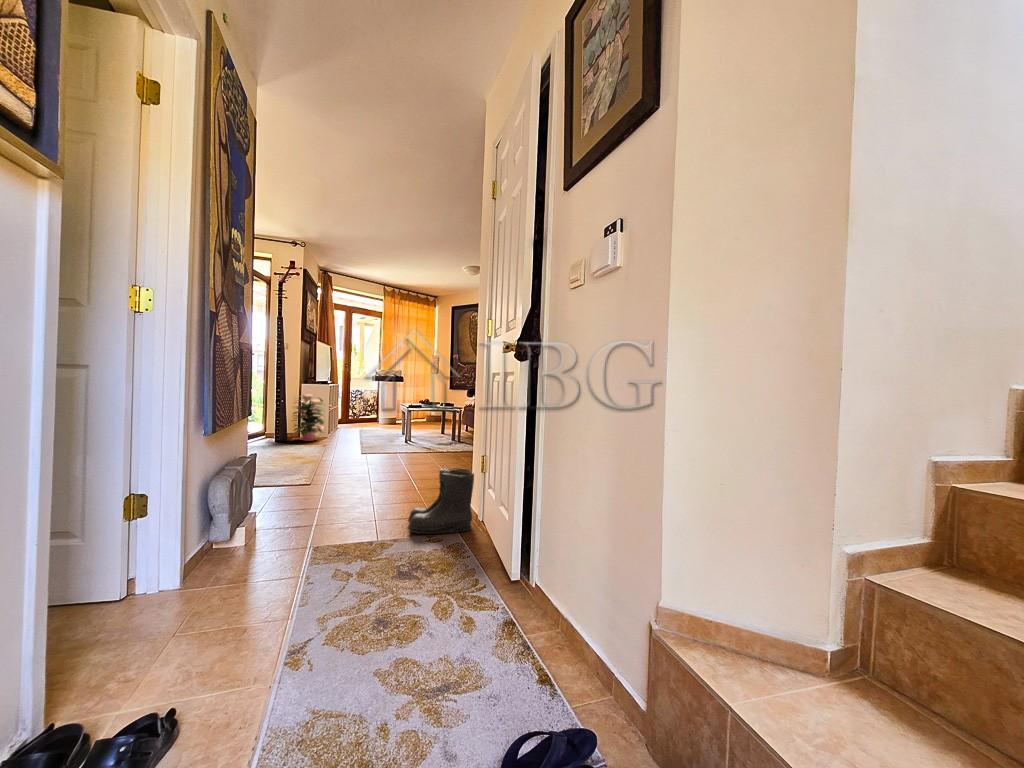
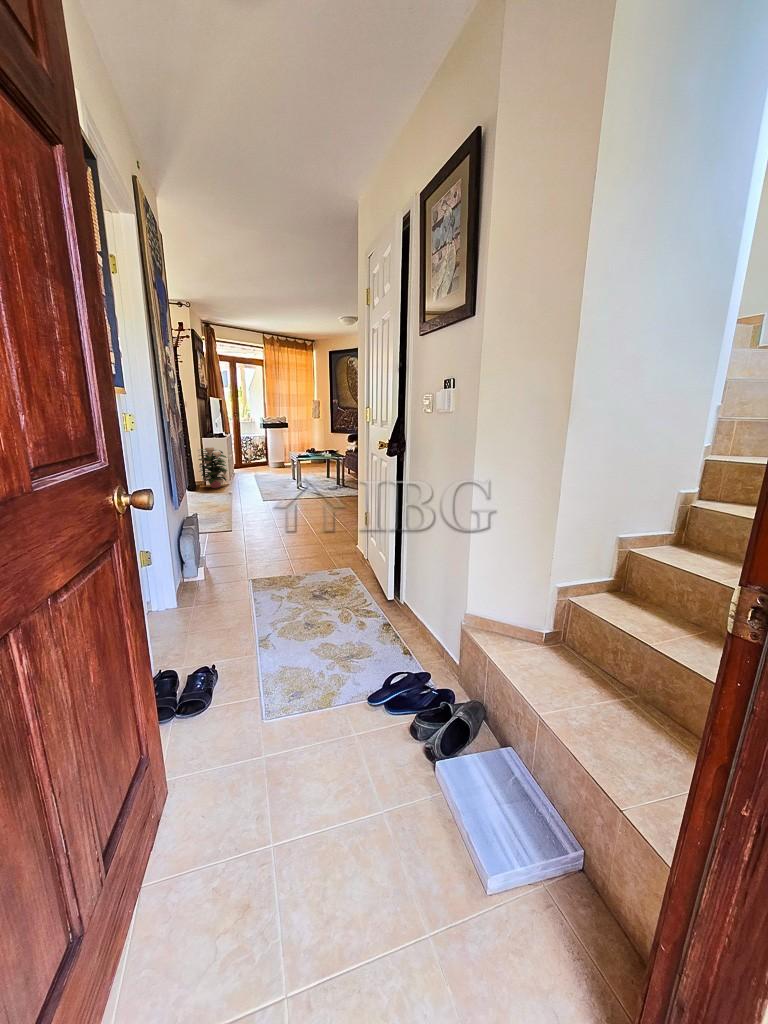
boots: present [408,468,474,534] -> none [313,520,360,568]

